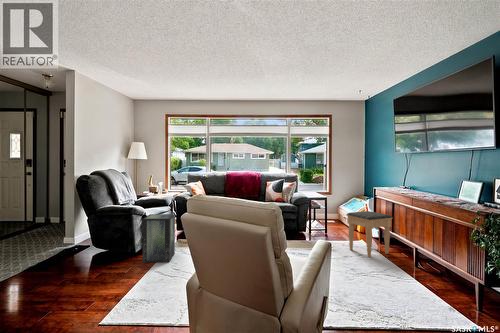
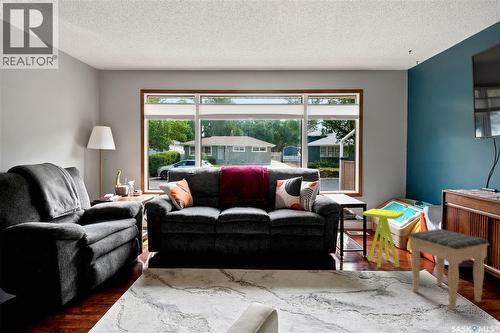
side table: none [324,201,350,239] -> present [363,209,403,267]
storage box: present [143,214,175,263] -> none [68,238,131,326]

